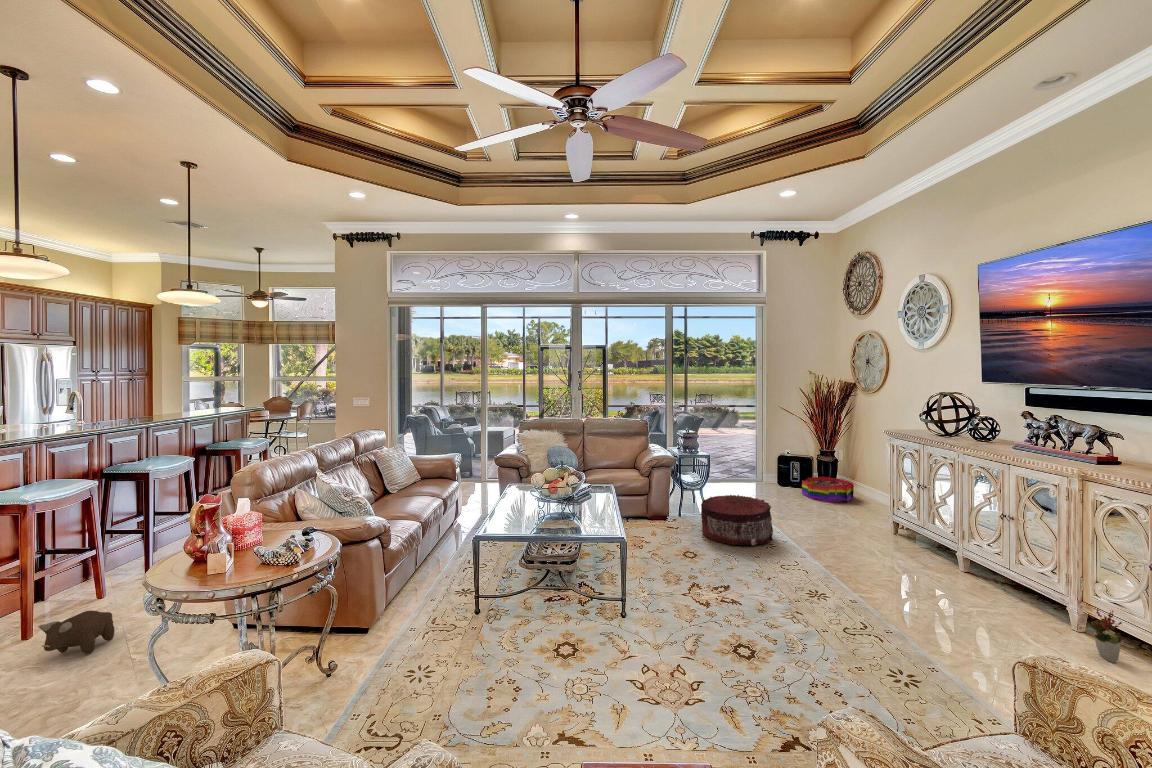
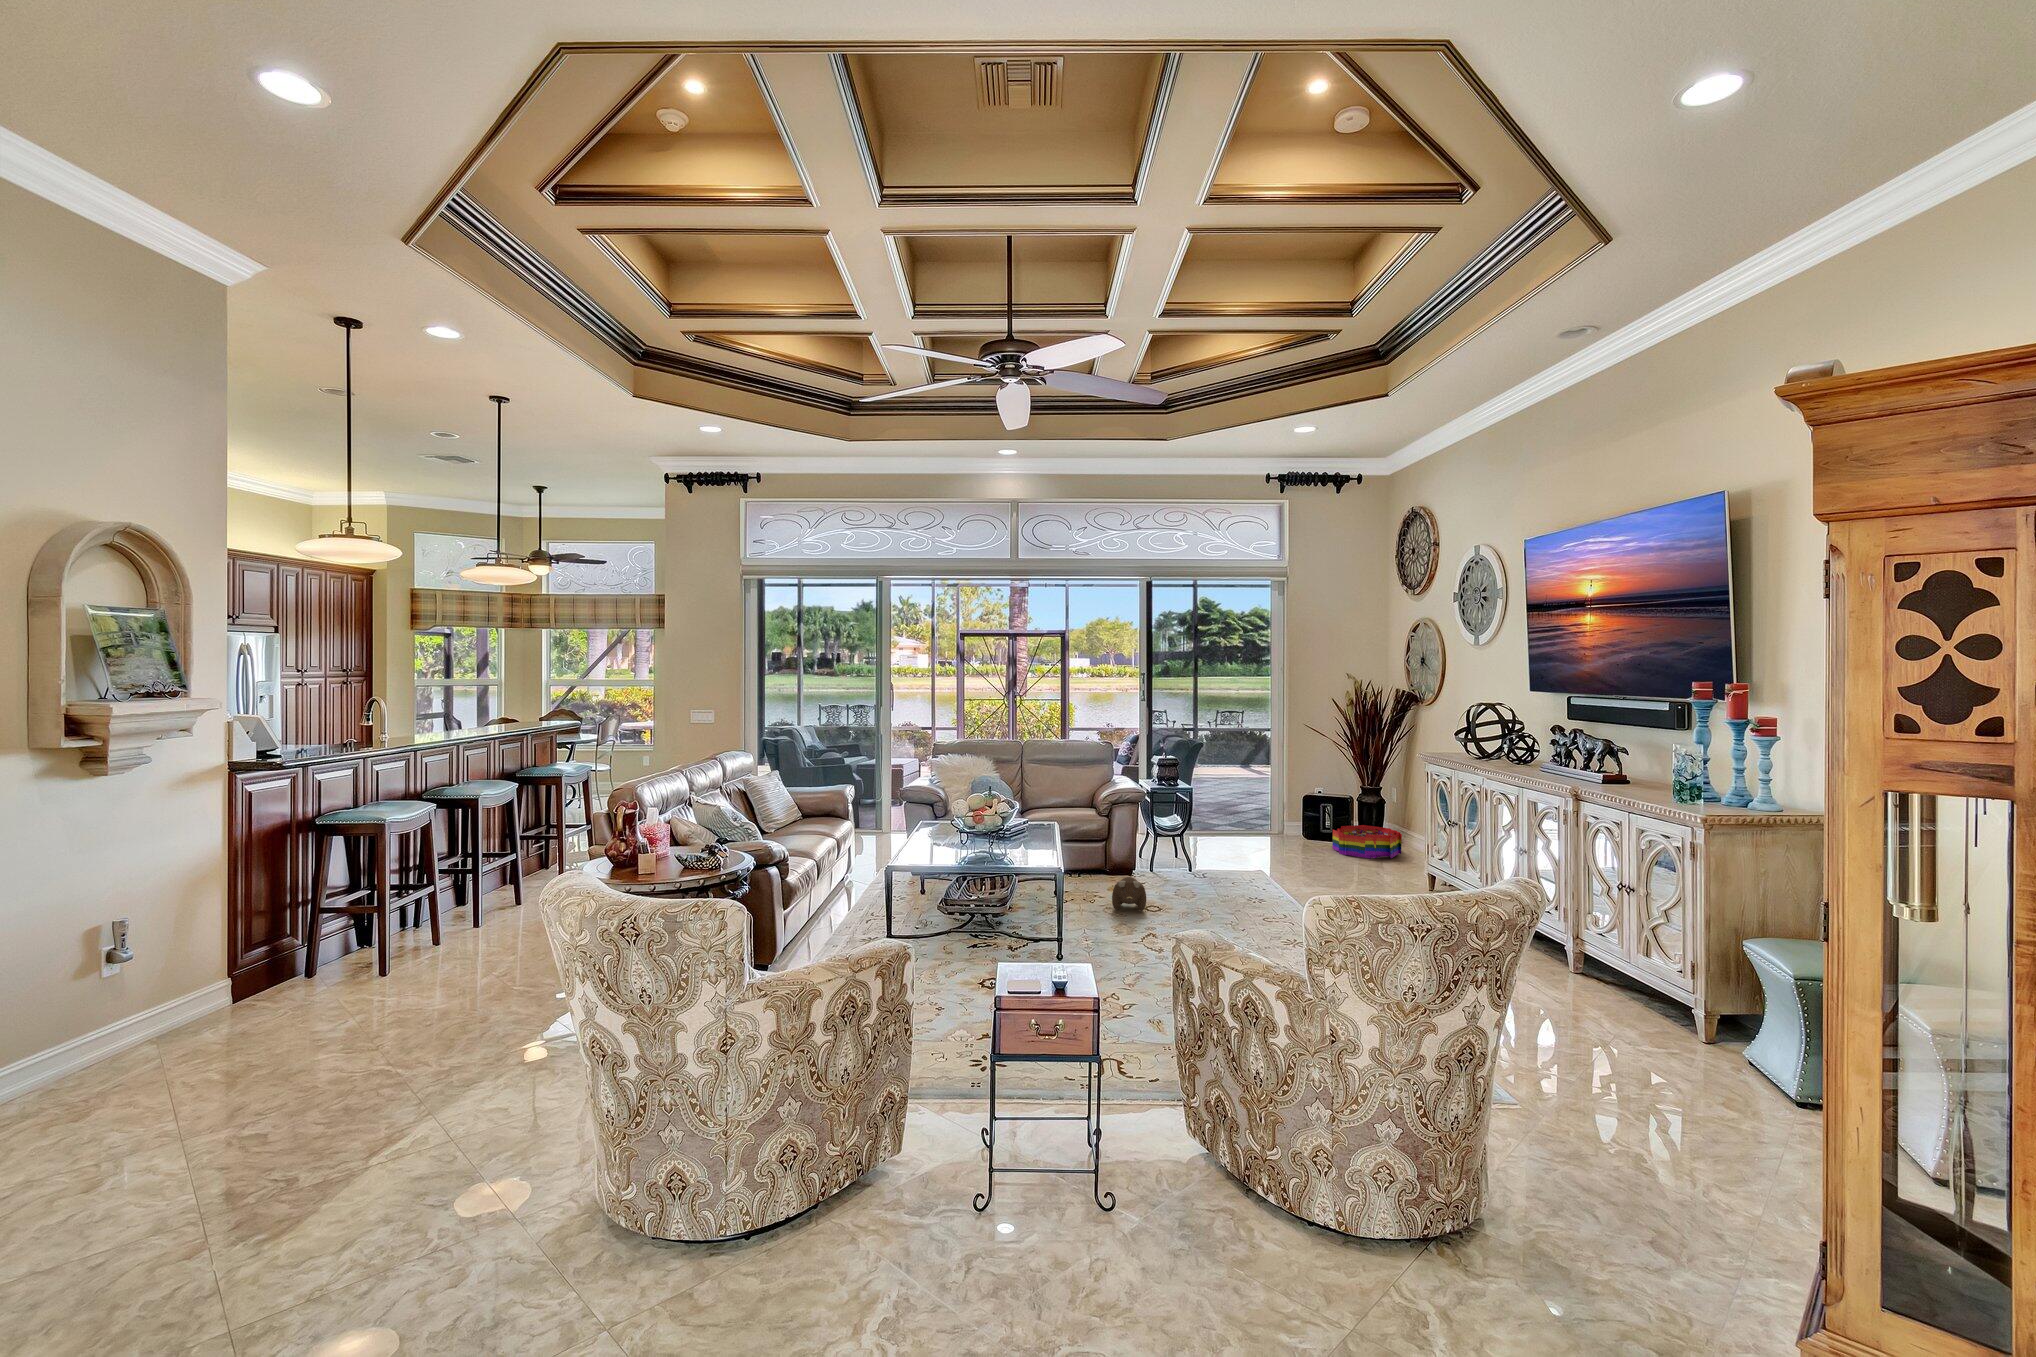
pouf: present [701,495,773,546] -> none [1177,841,1268,903]
decorative plant: present [1088,608,1122,663] -> none [1579,942,1613,1003]
plush toy: present [39,610,115,654] -> present [1112,877,1146,911]

